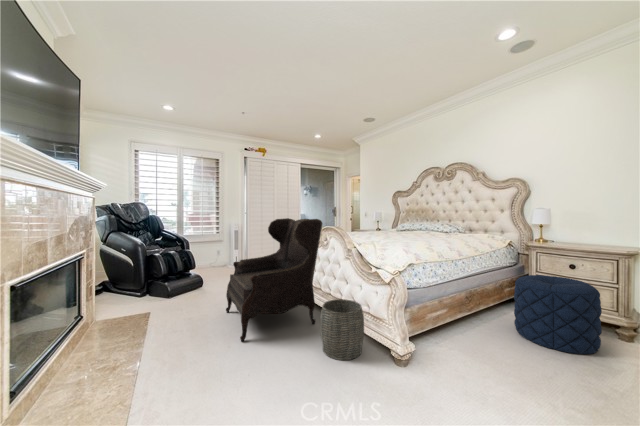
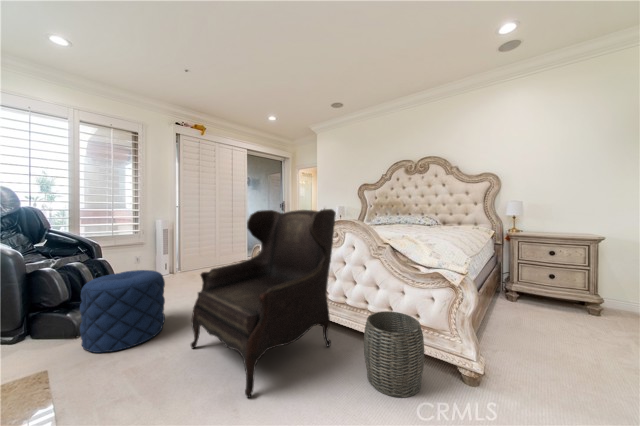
pouf: present [514,275,602,354] -> present [80,270,165,353]

